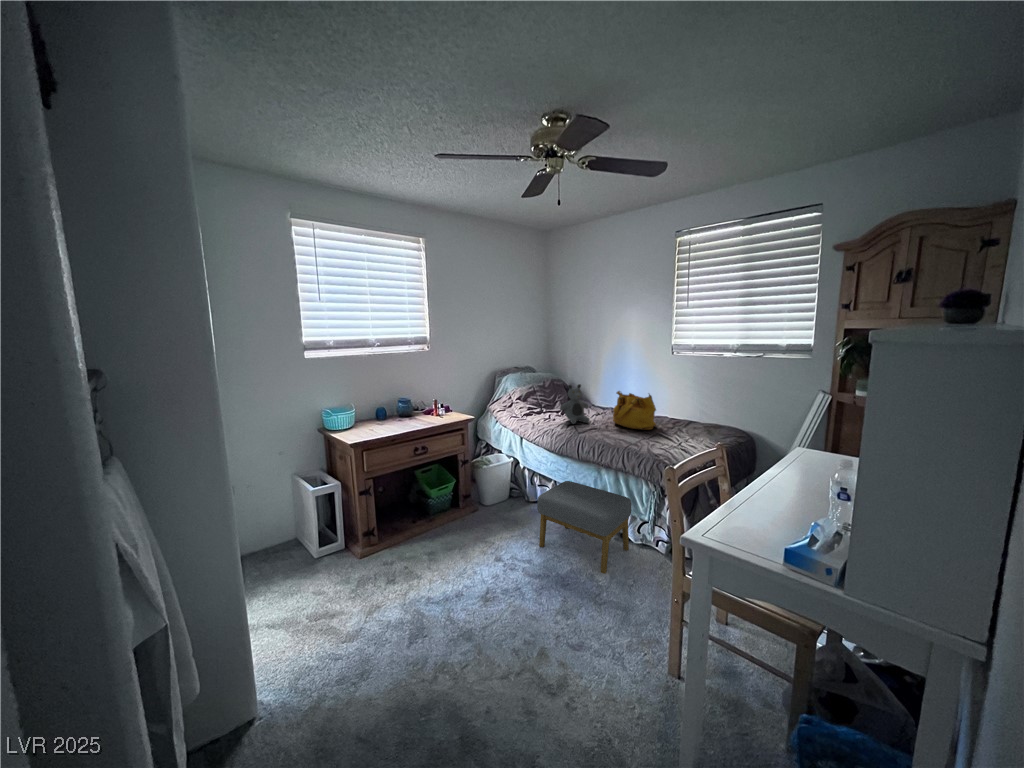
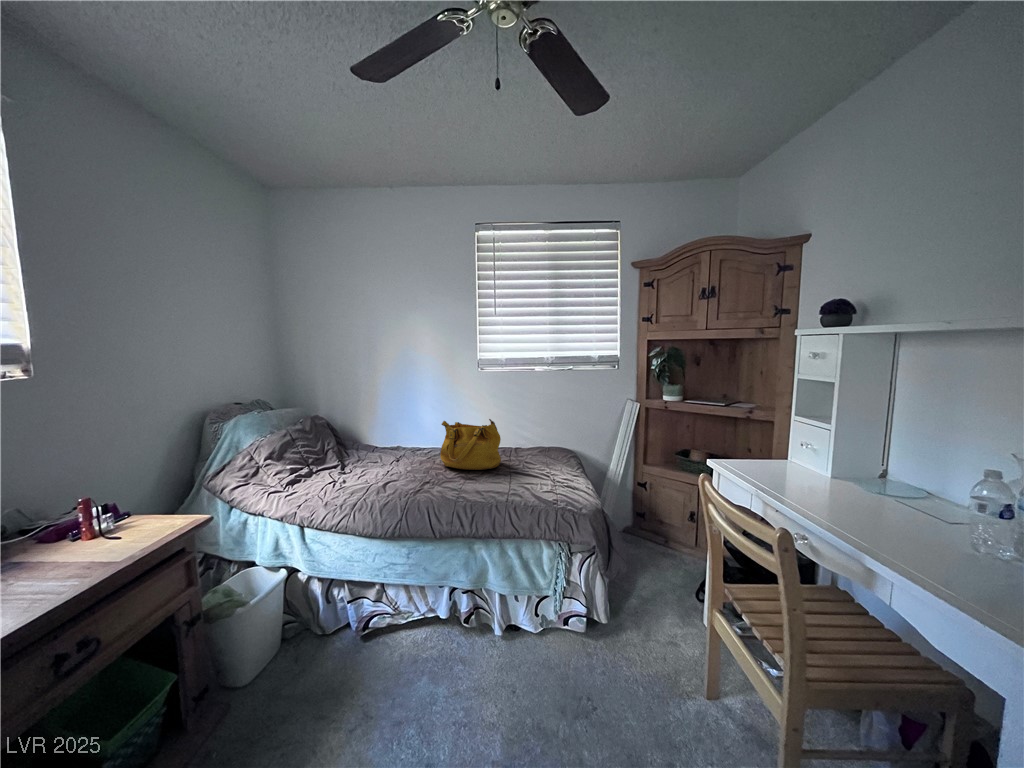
teddy bear: present [560,384,590,424] -> none [364,418,414,482]
footstool: present [537,481,632,574] -> none [408,573,551,729]

